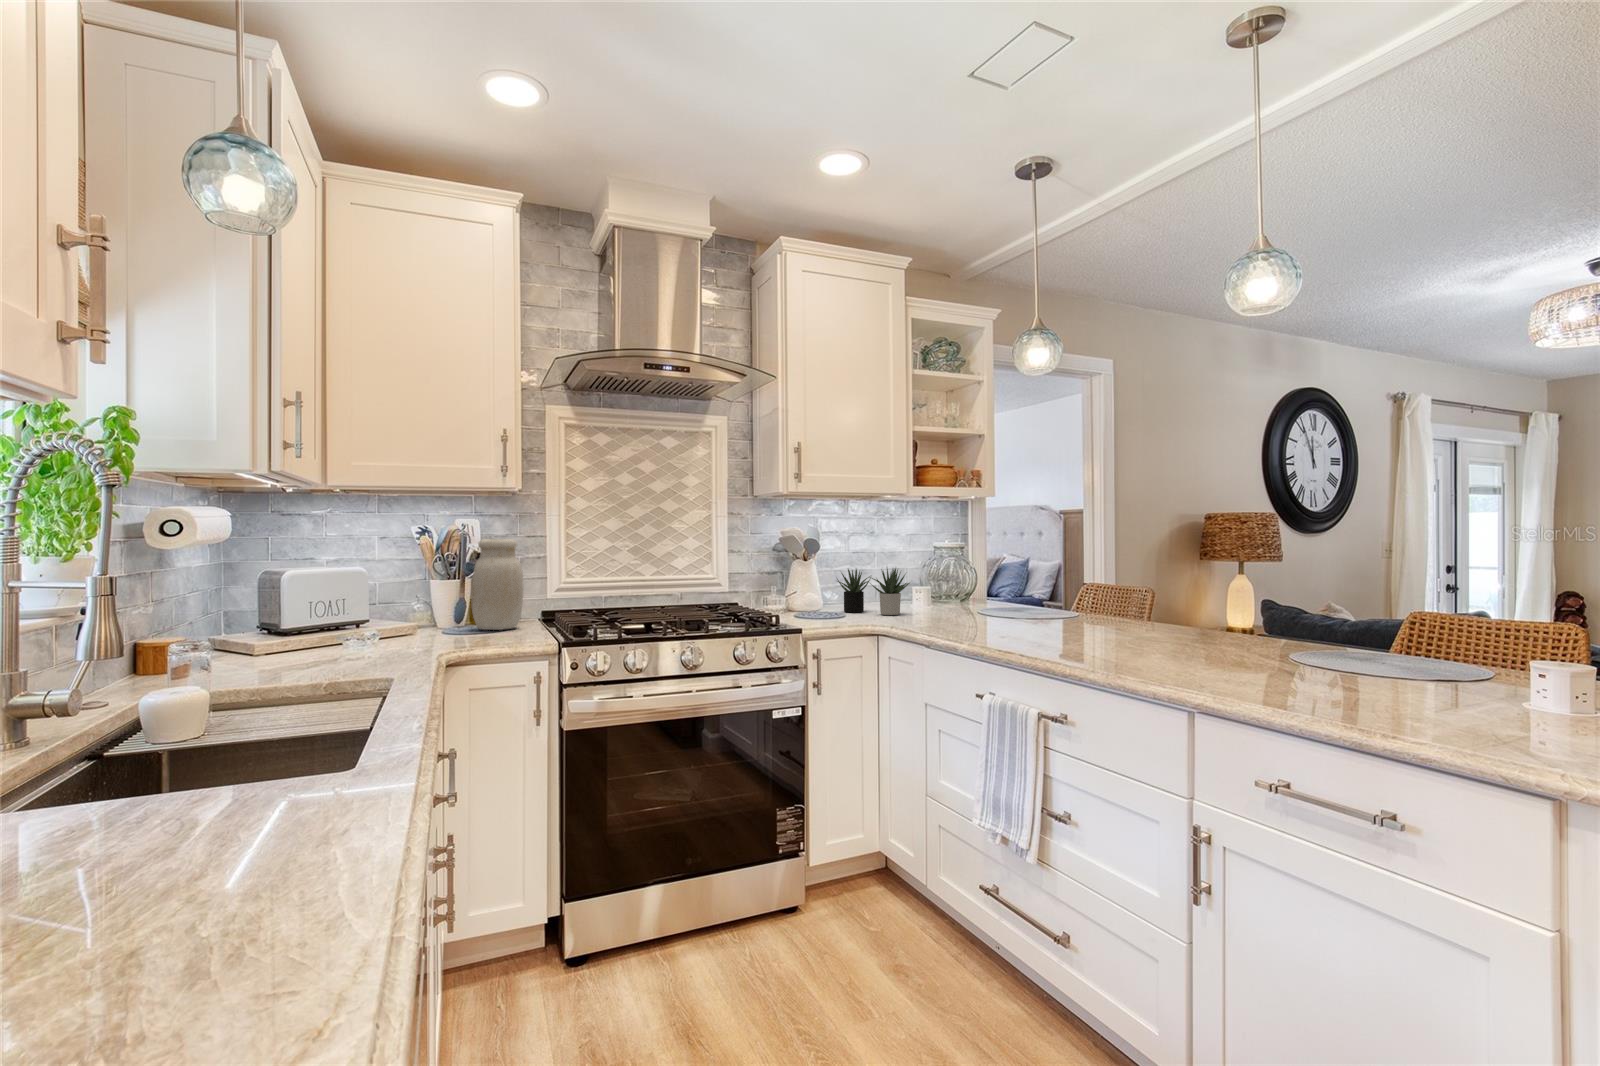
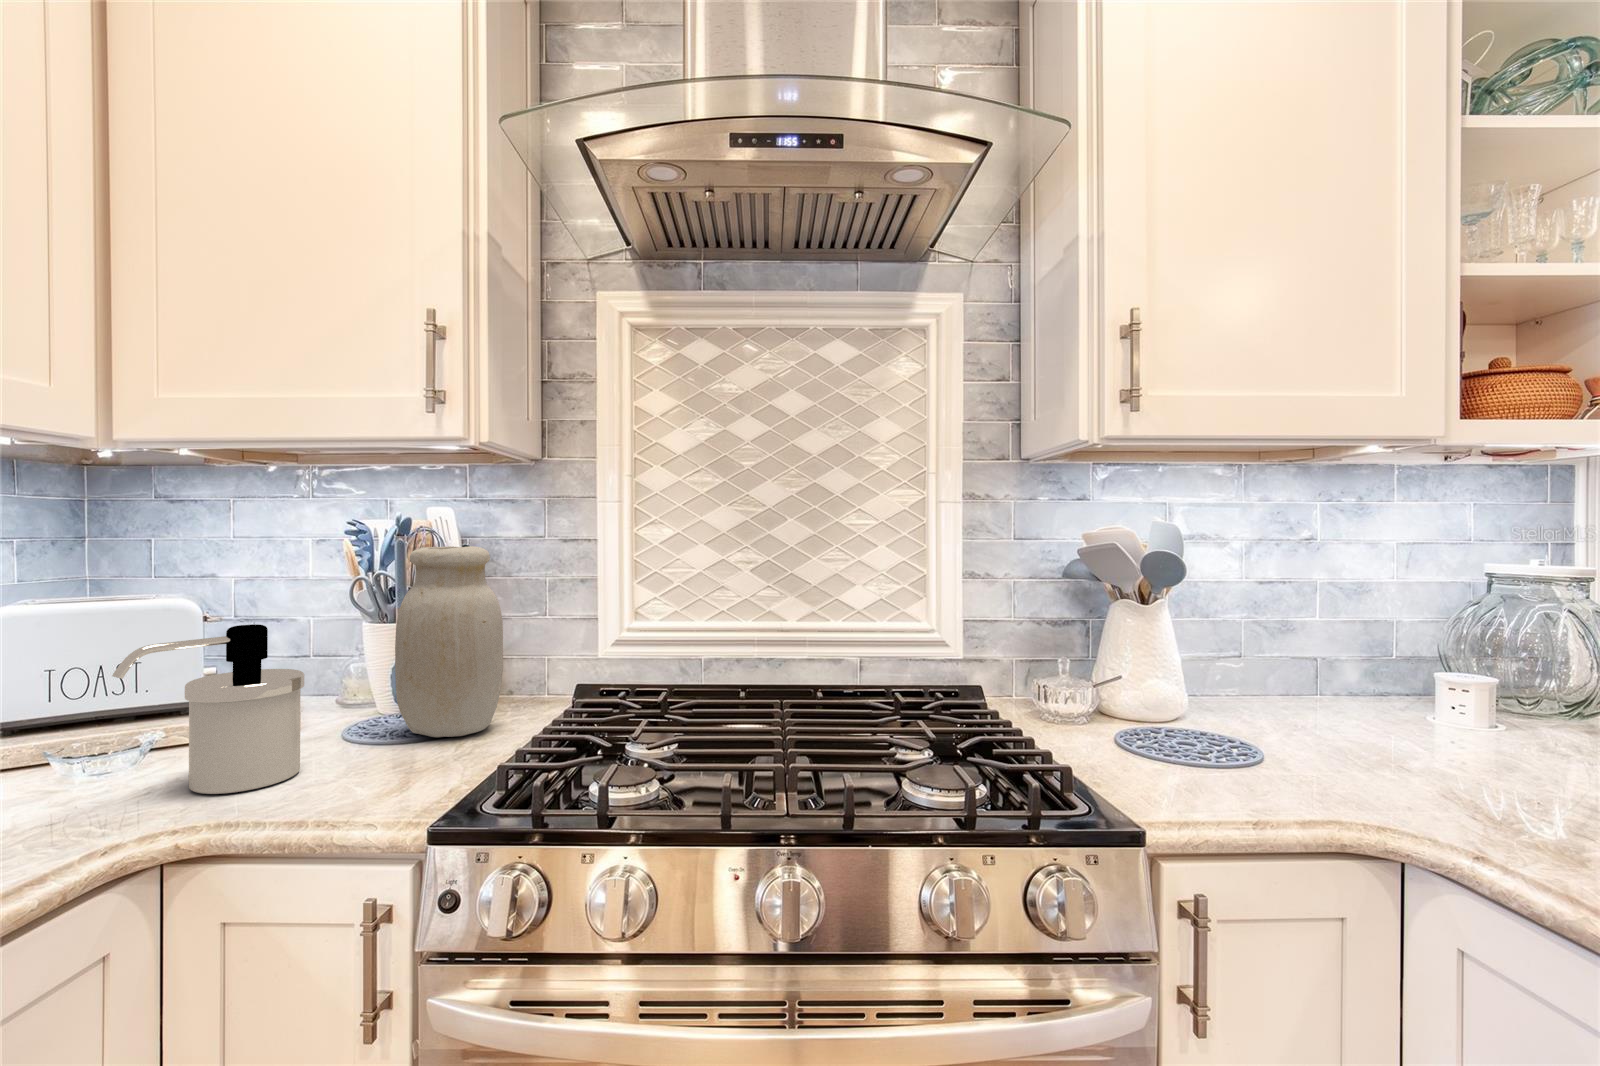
succulent plant: present [837,568,909,615] -> none [1224,623,1506,784]
soap dispenser: none [417,573,466,643] -> present [112,624,304,794]

